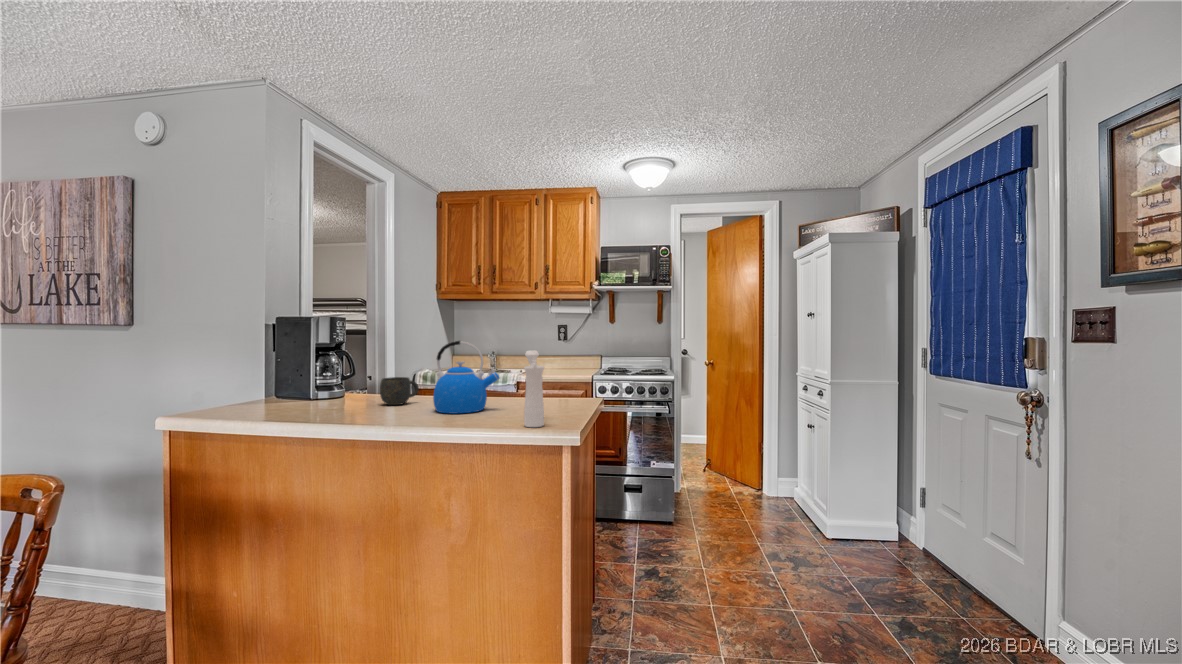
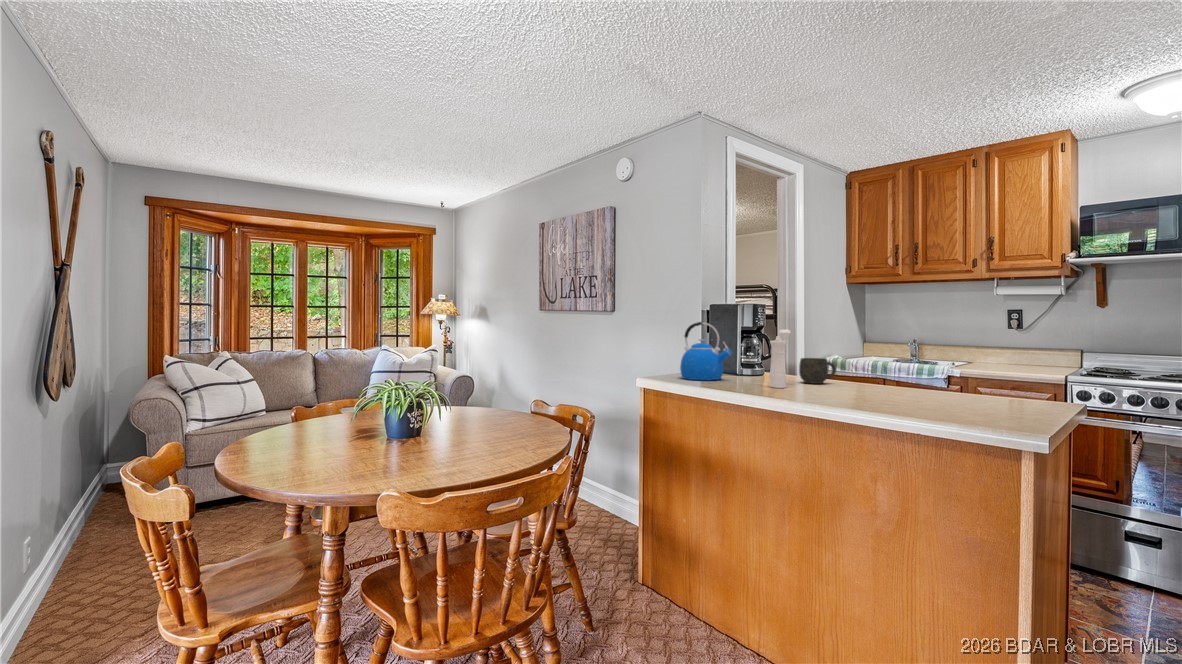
kettle: present [433,341,499,414] -> present [680,322,732,380]
pepper mill: present [524,351,544,427] -> present [770,329,791,388]

